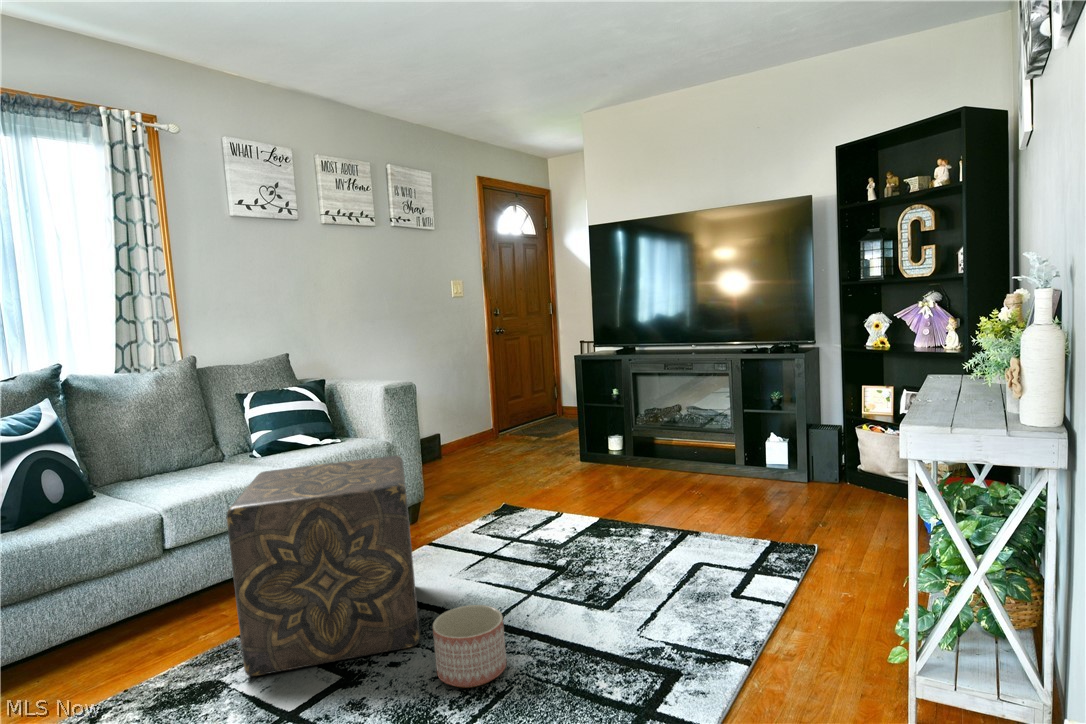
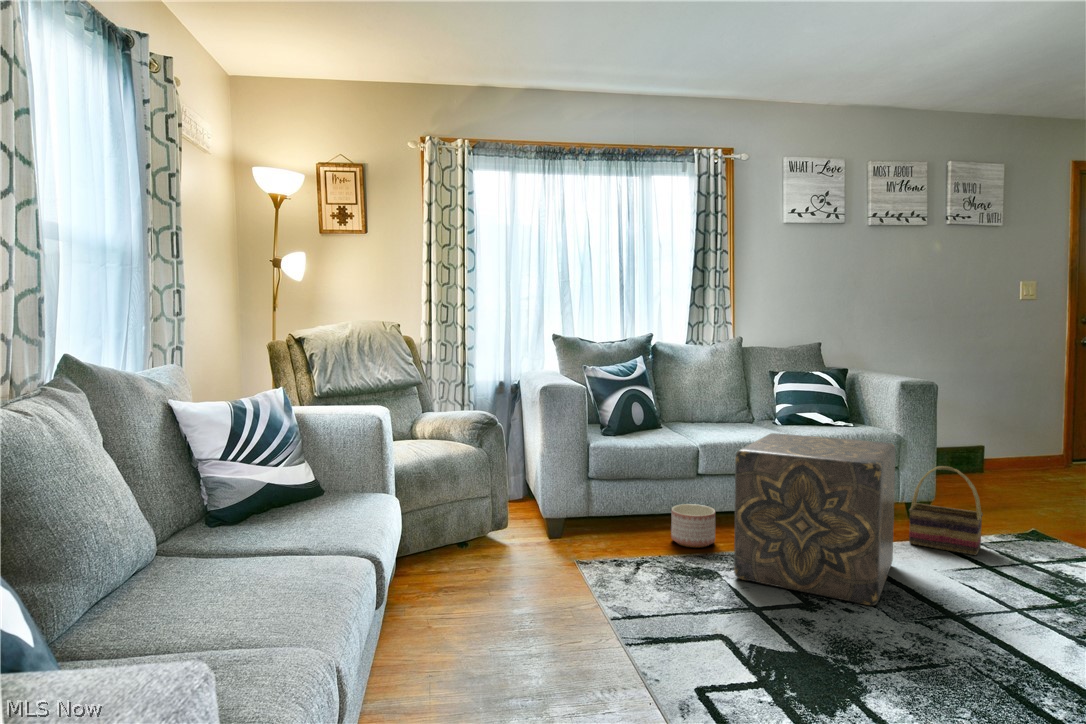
basket: none [415,465,479,553] -> present [909,466,983,556]
planter: present [433,605,507,688] -> present [671,504,715,548]

